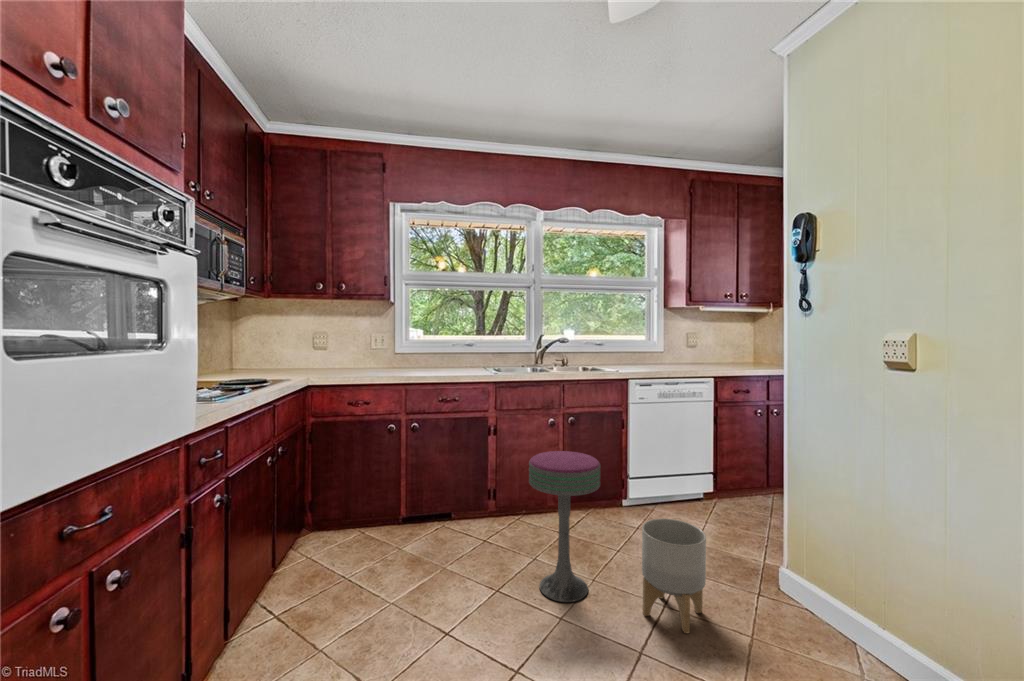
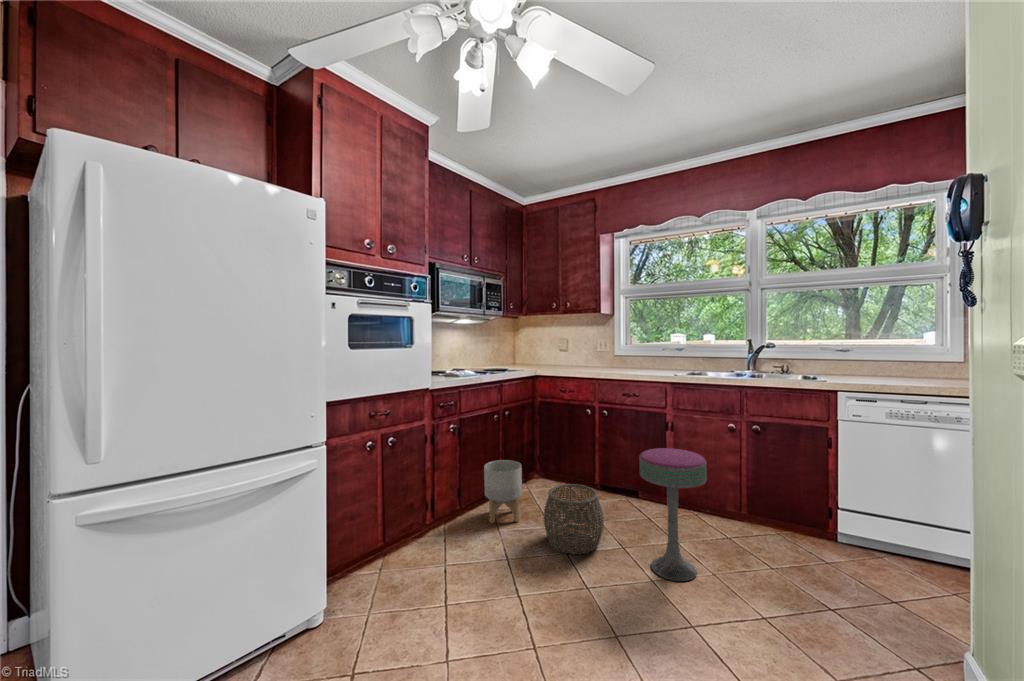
planter: present [642,519,706,633] -> present [484,460,522,523]
woven basket: none [400,523,485,629] -> present [543,484,604,555]

